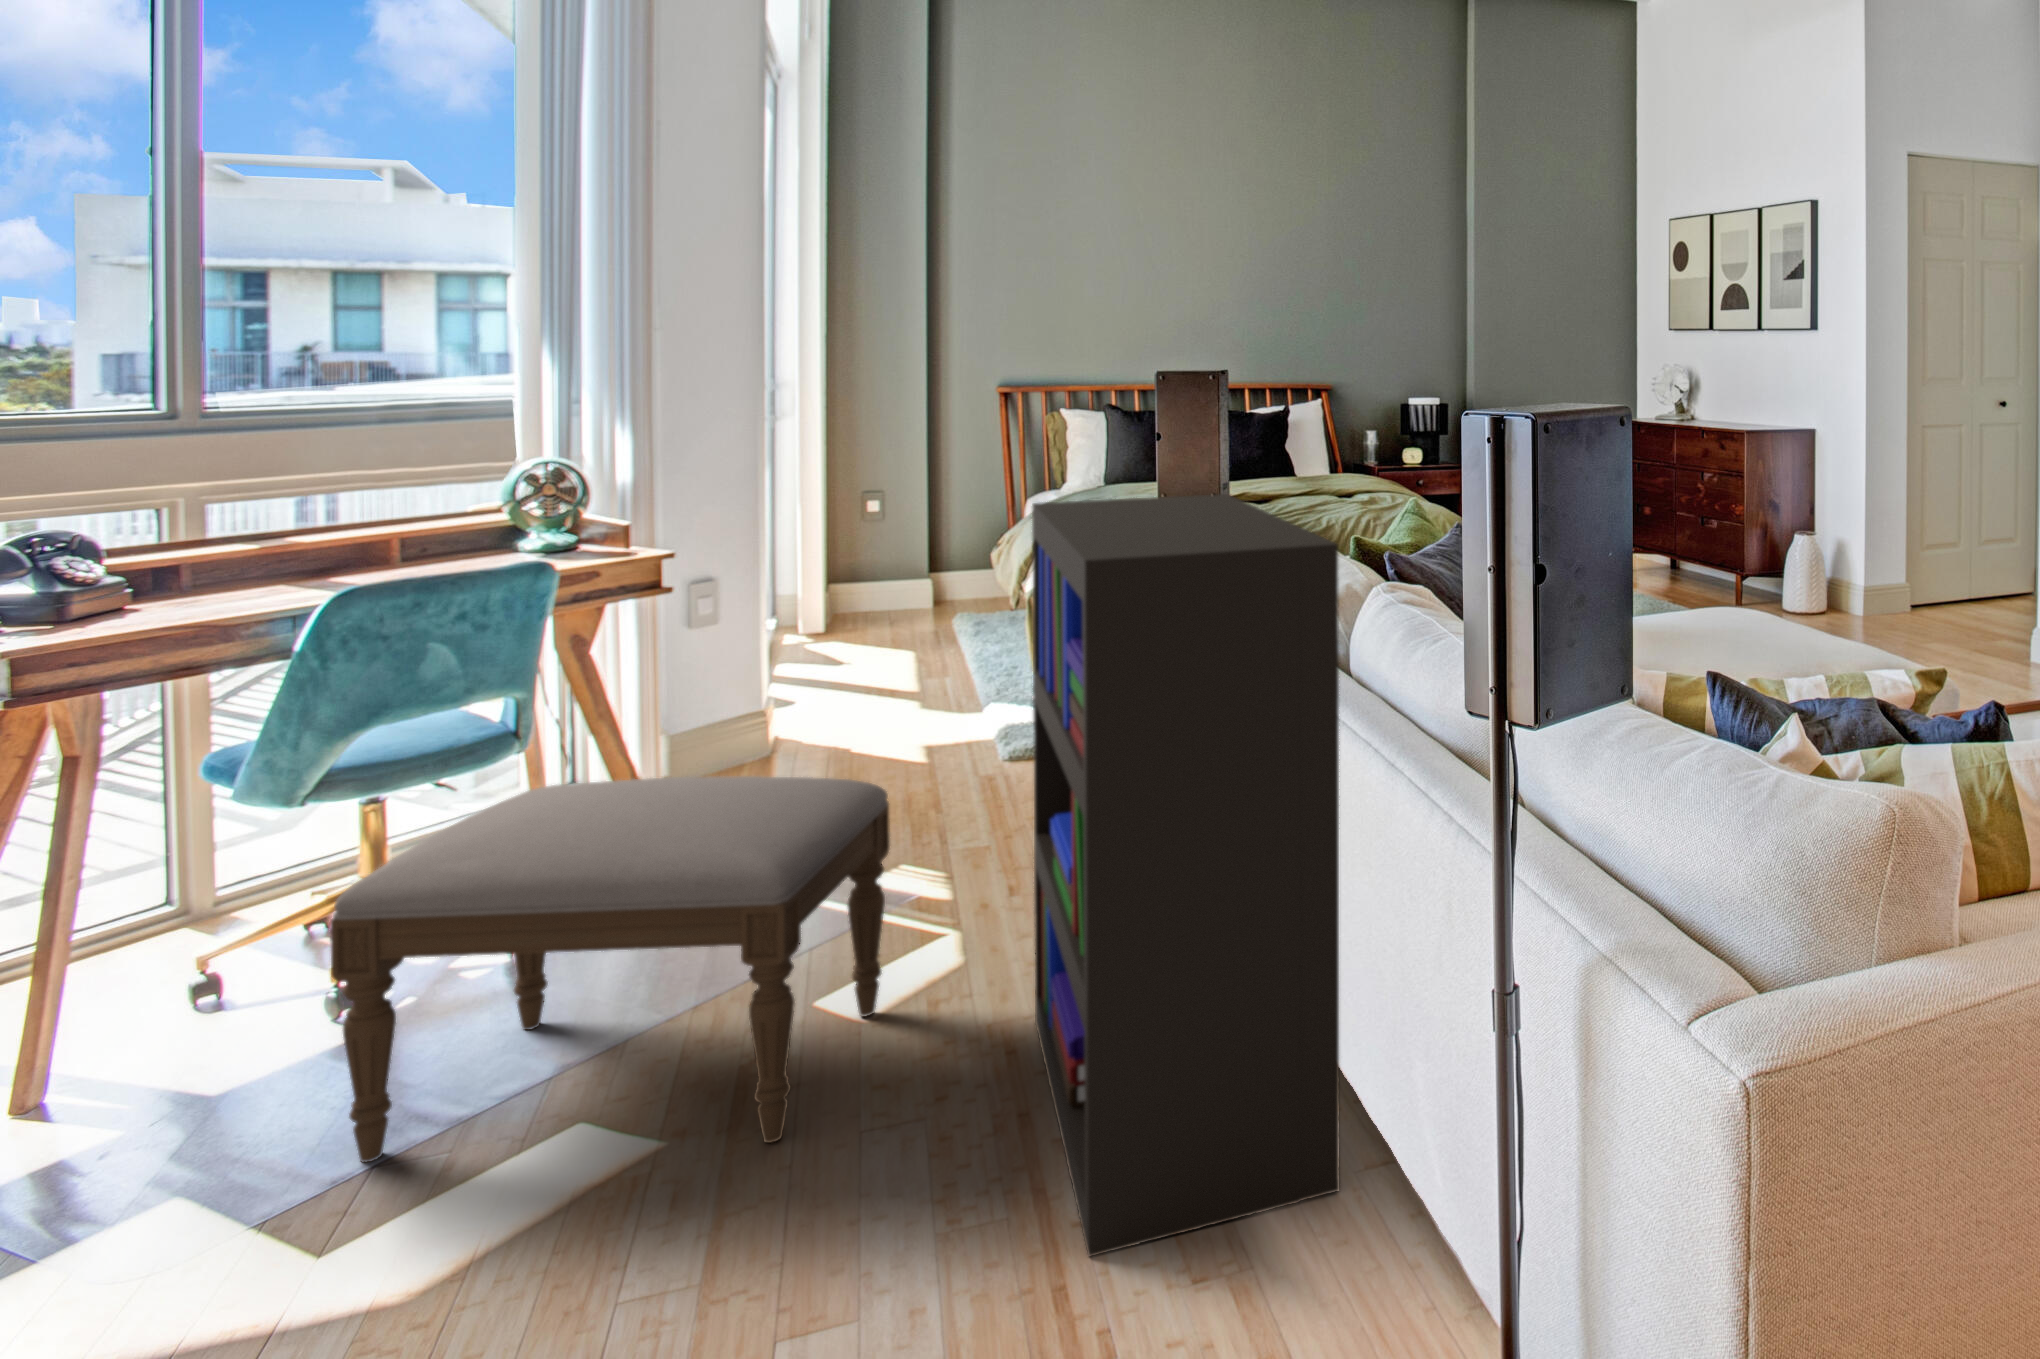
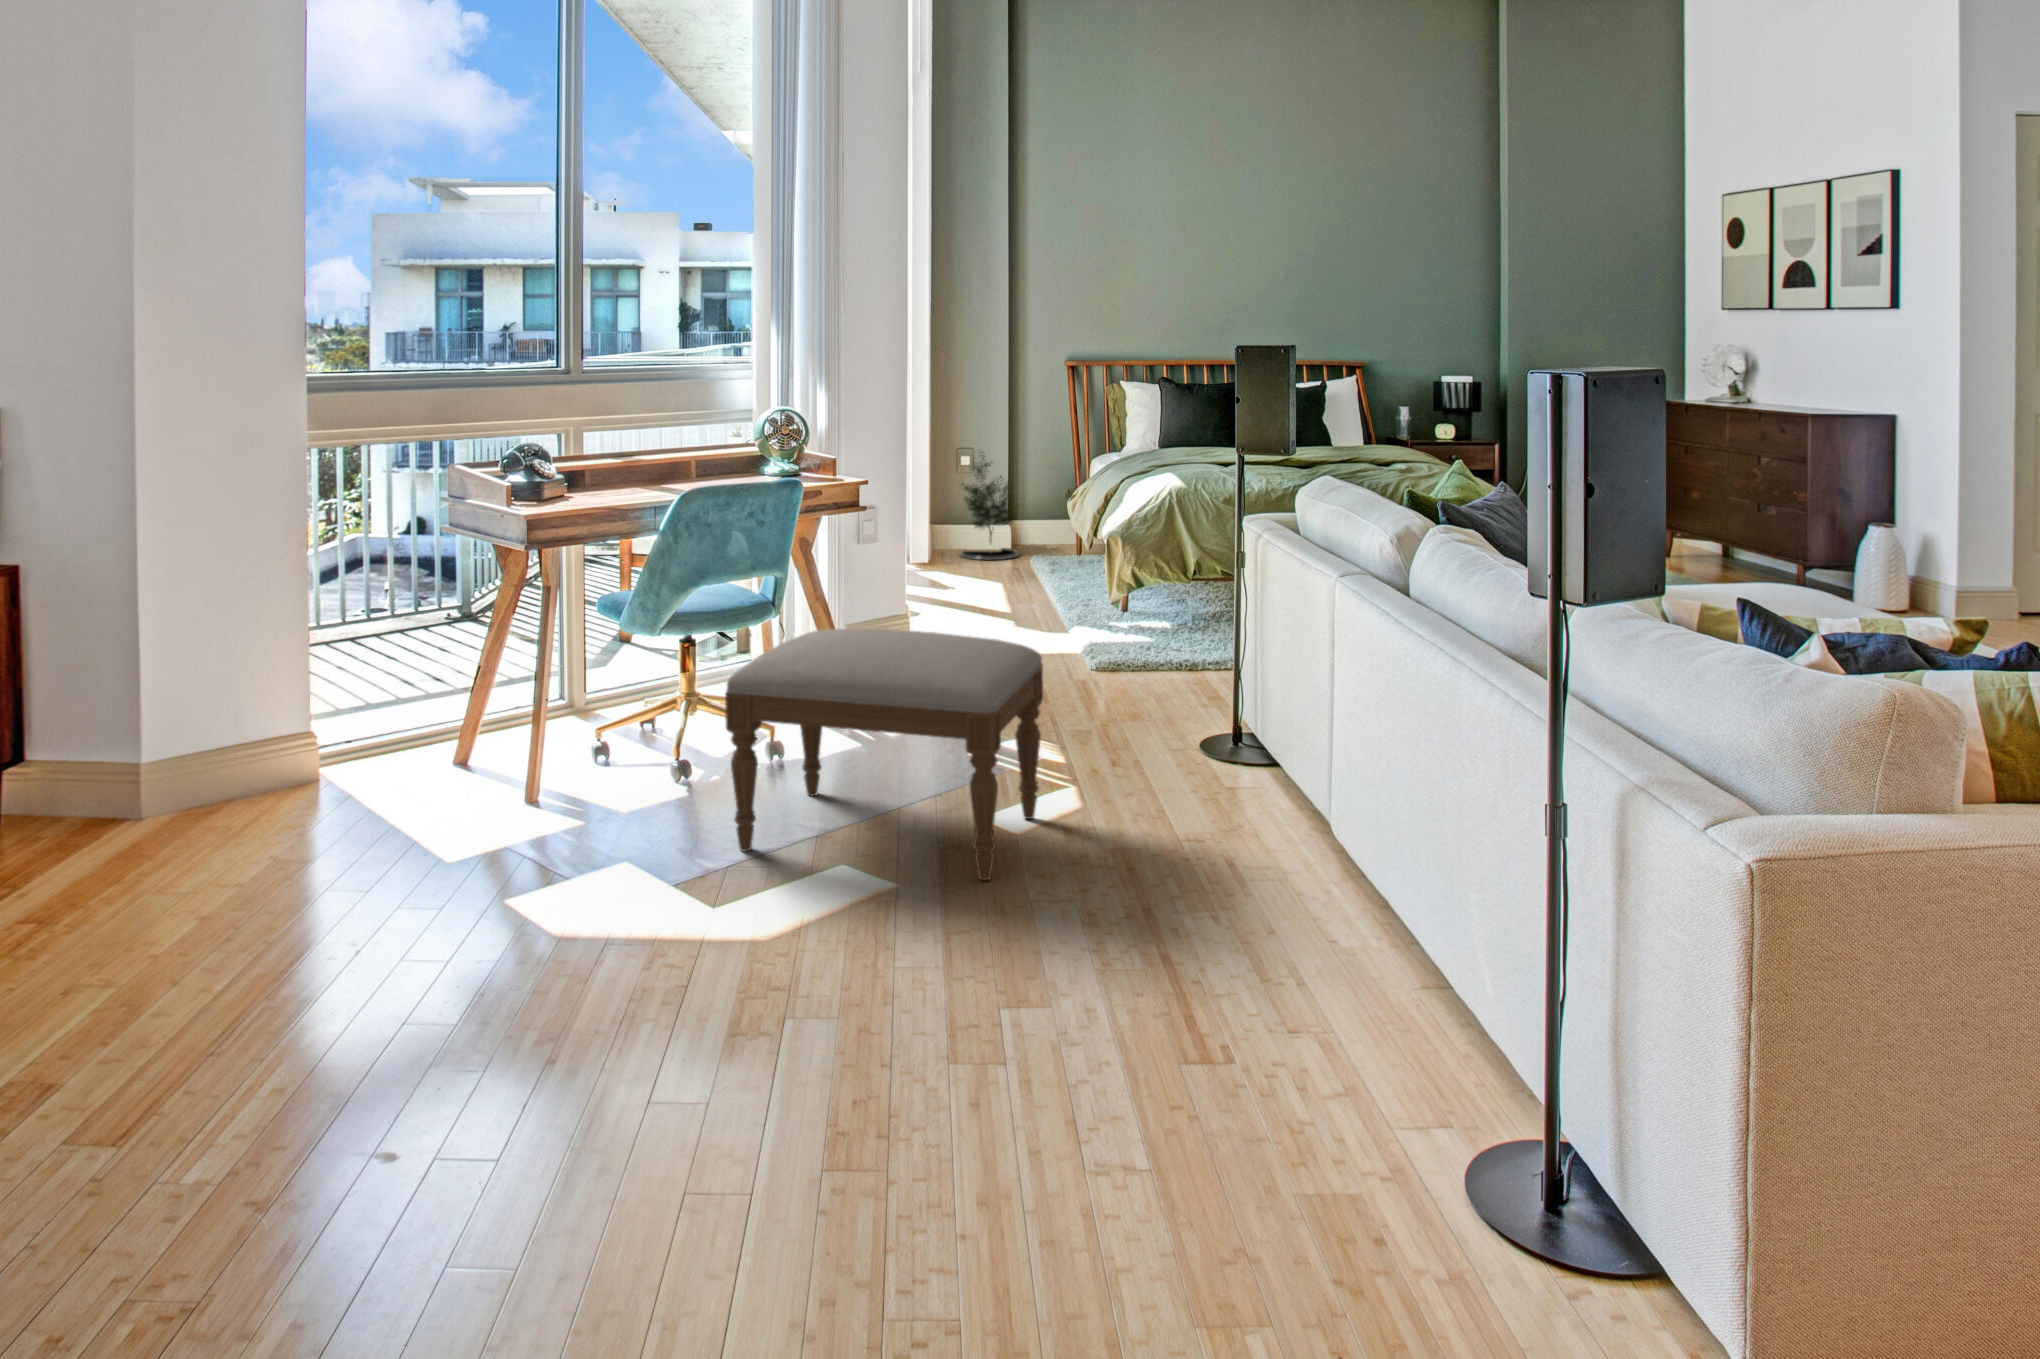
potted tree: none [862,486,948,620] -> present [960,452,1019,560]
bookshelf: present [1032,494,1340,1256] -> none [1148,441,1406,979]

